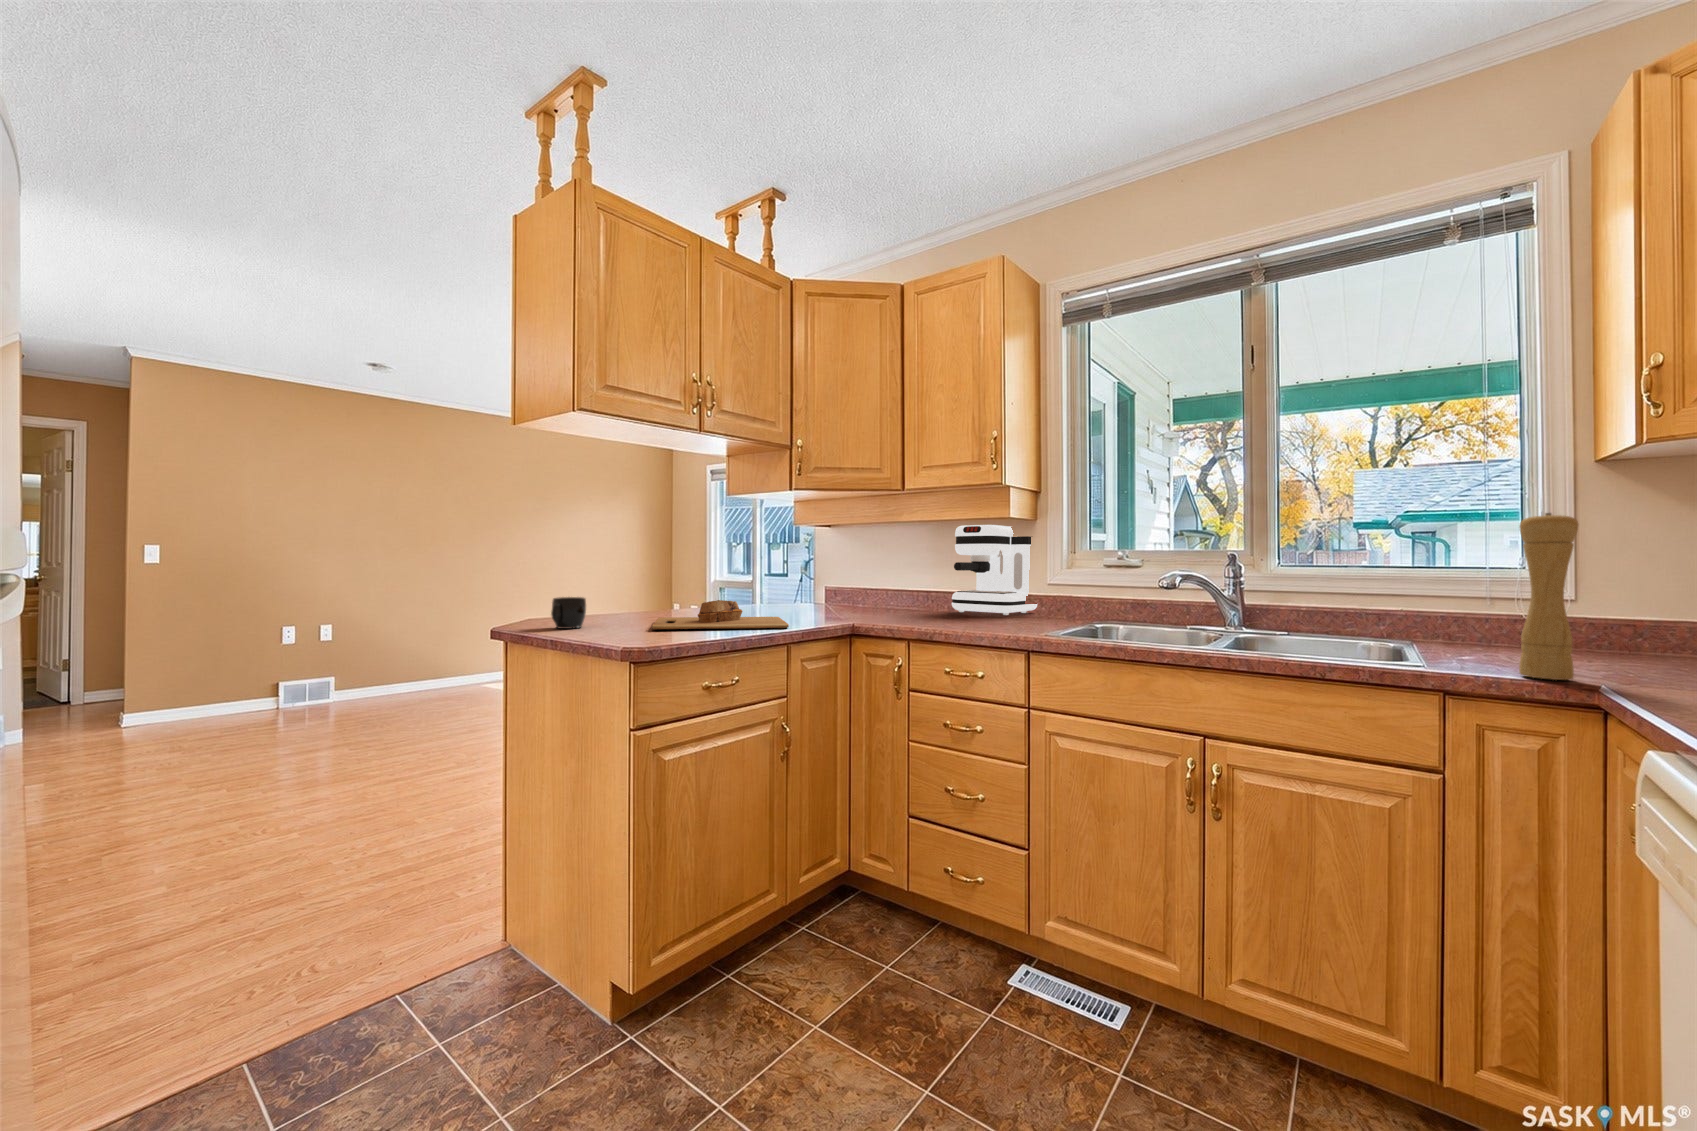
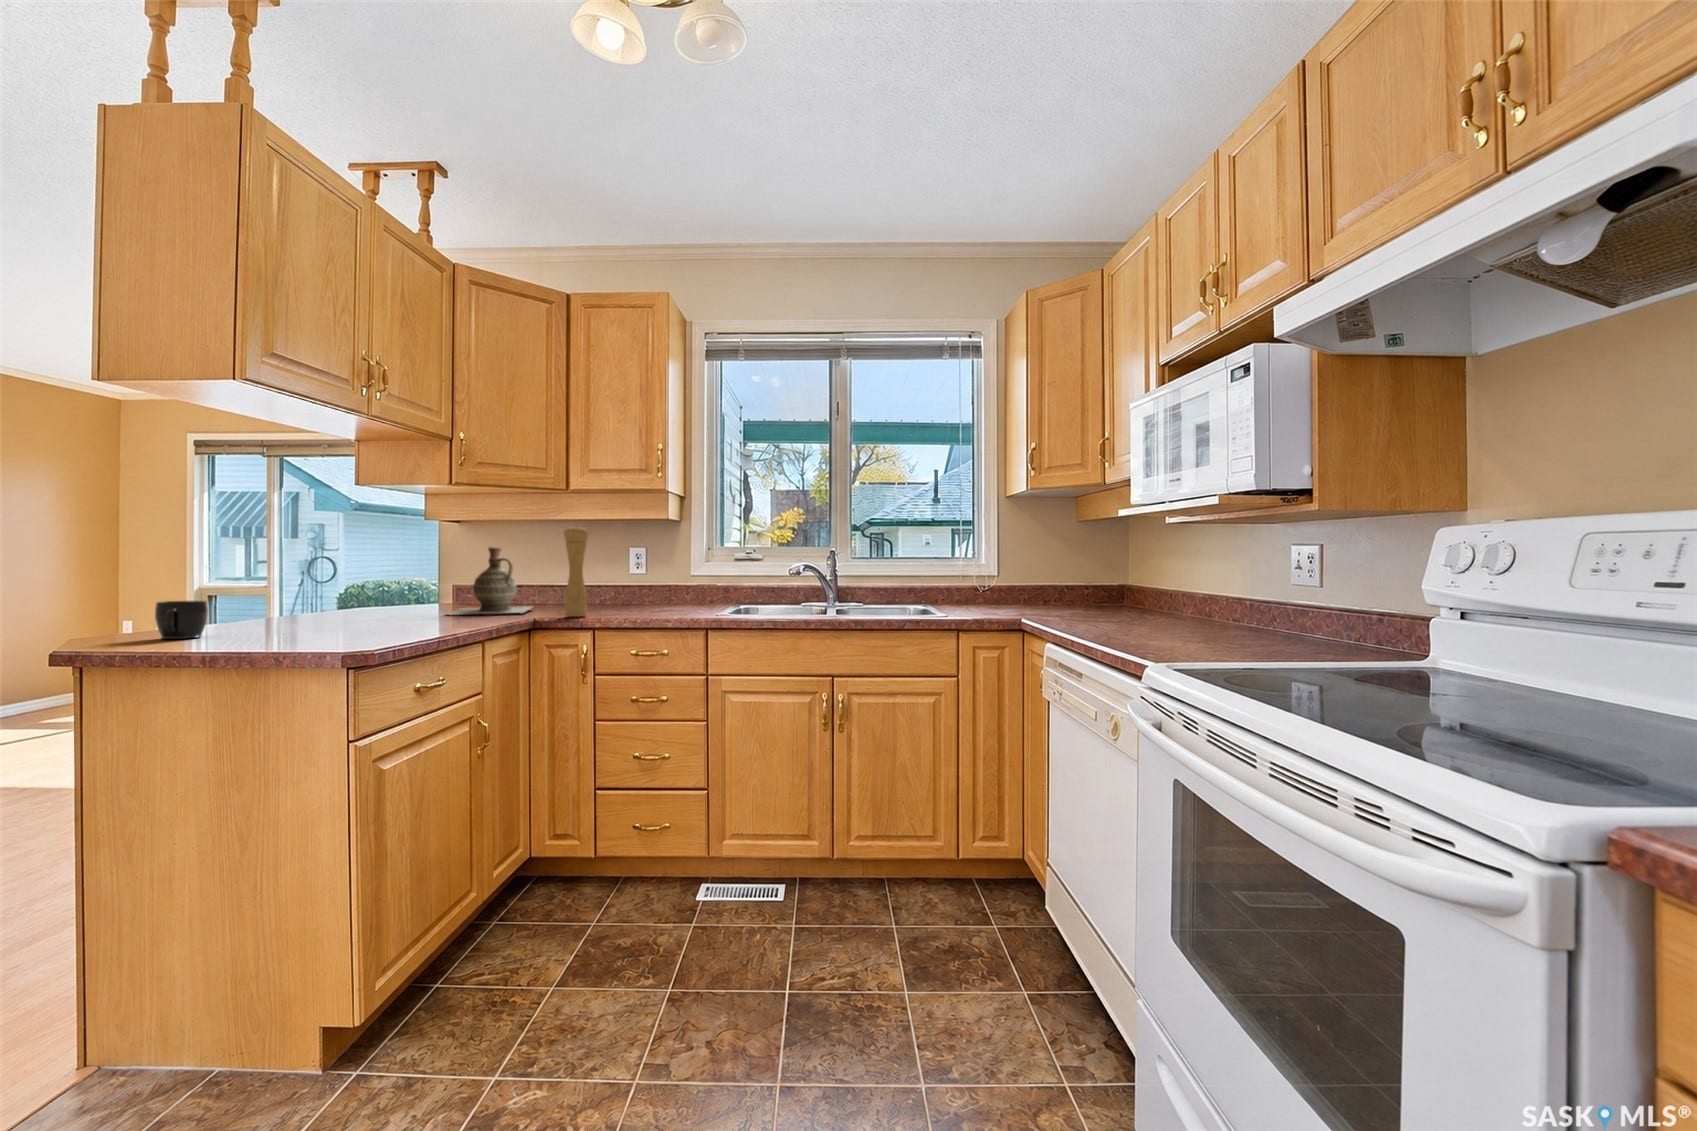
pepper mill: present [1519,513,1578,680] -> present [564,526,588,617]
coffee maker: present [952,525,1037,615] -> none [599,524,673,605]
ceramic jug: none [789,551,881,618] -> present [447,547,532,615]
cutting board: present [652,600,789,630] -> none [288,598,477,632]

